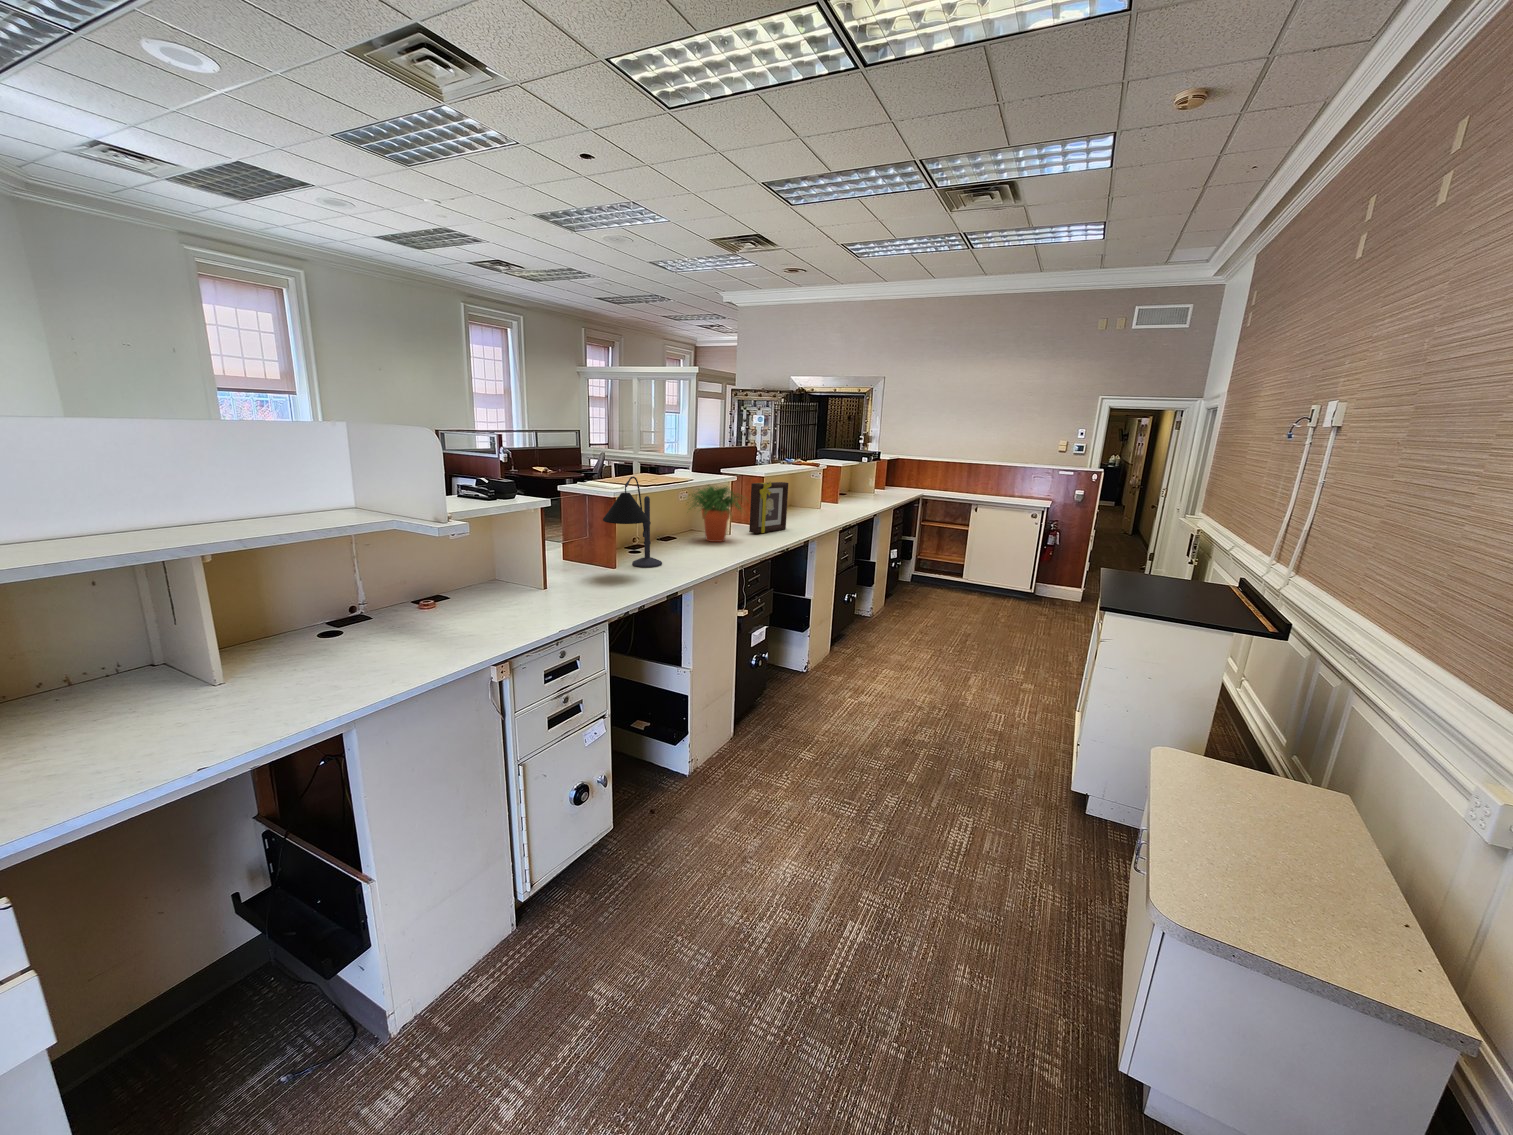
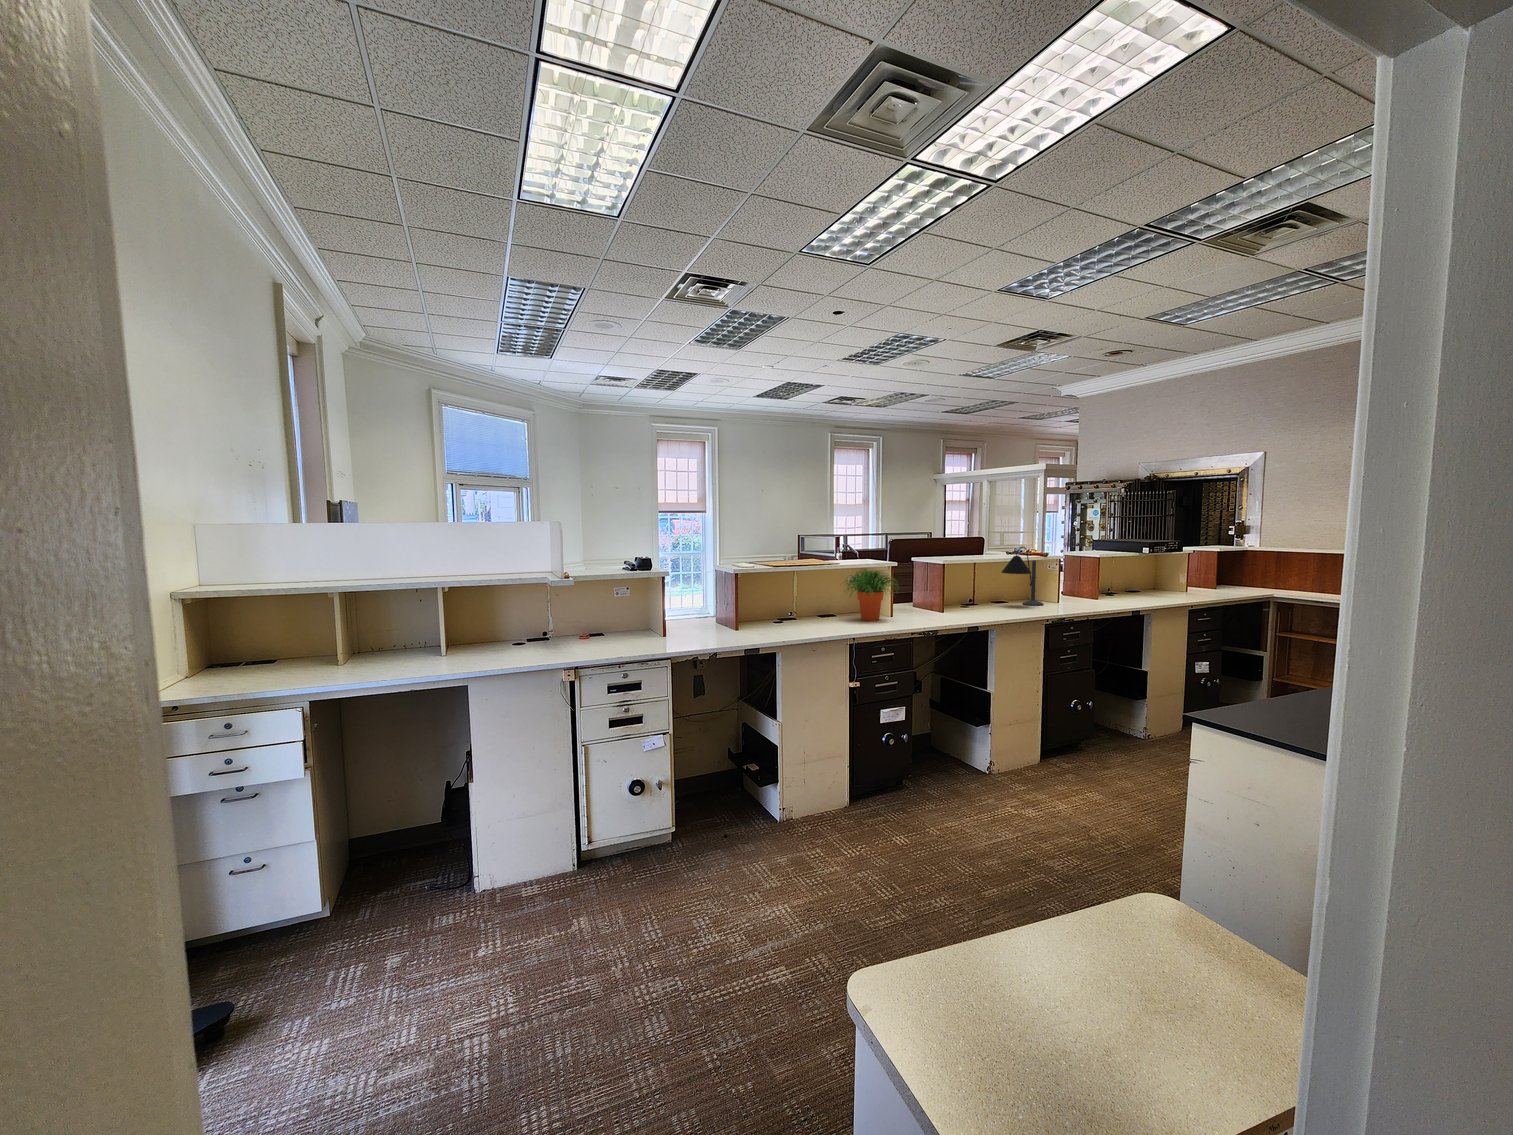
desk lamp: present [603,477,662,567] -> present [1002,547,1043,606]
picture frame: present [749,482,788,533] -> none [916,568,965,618]

